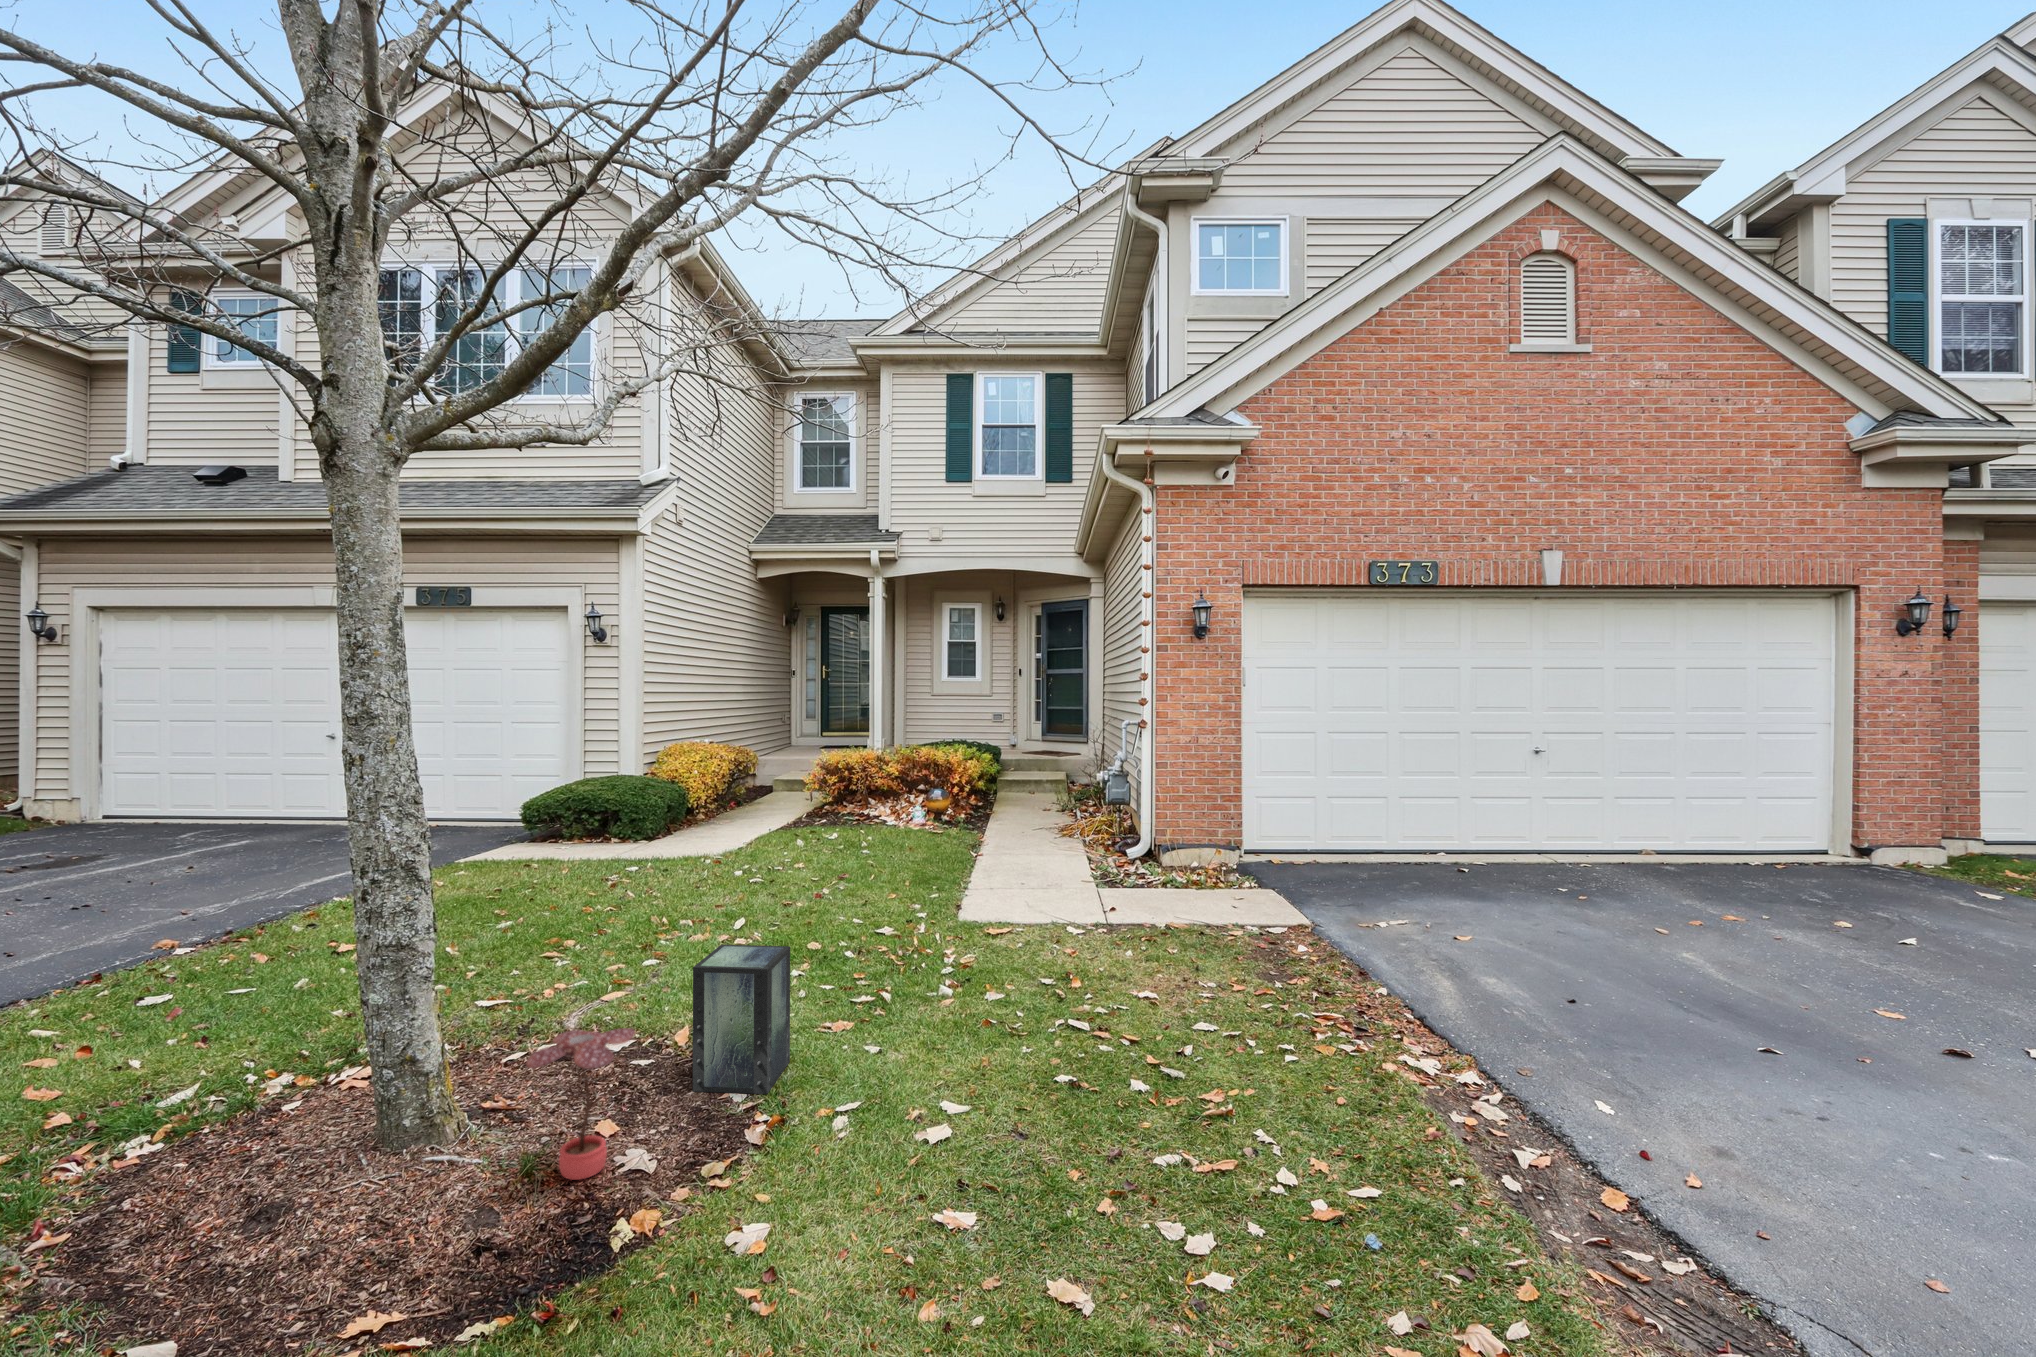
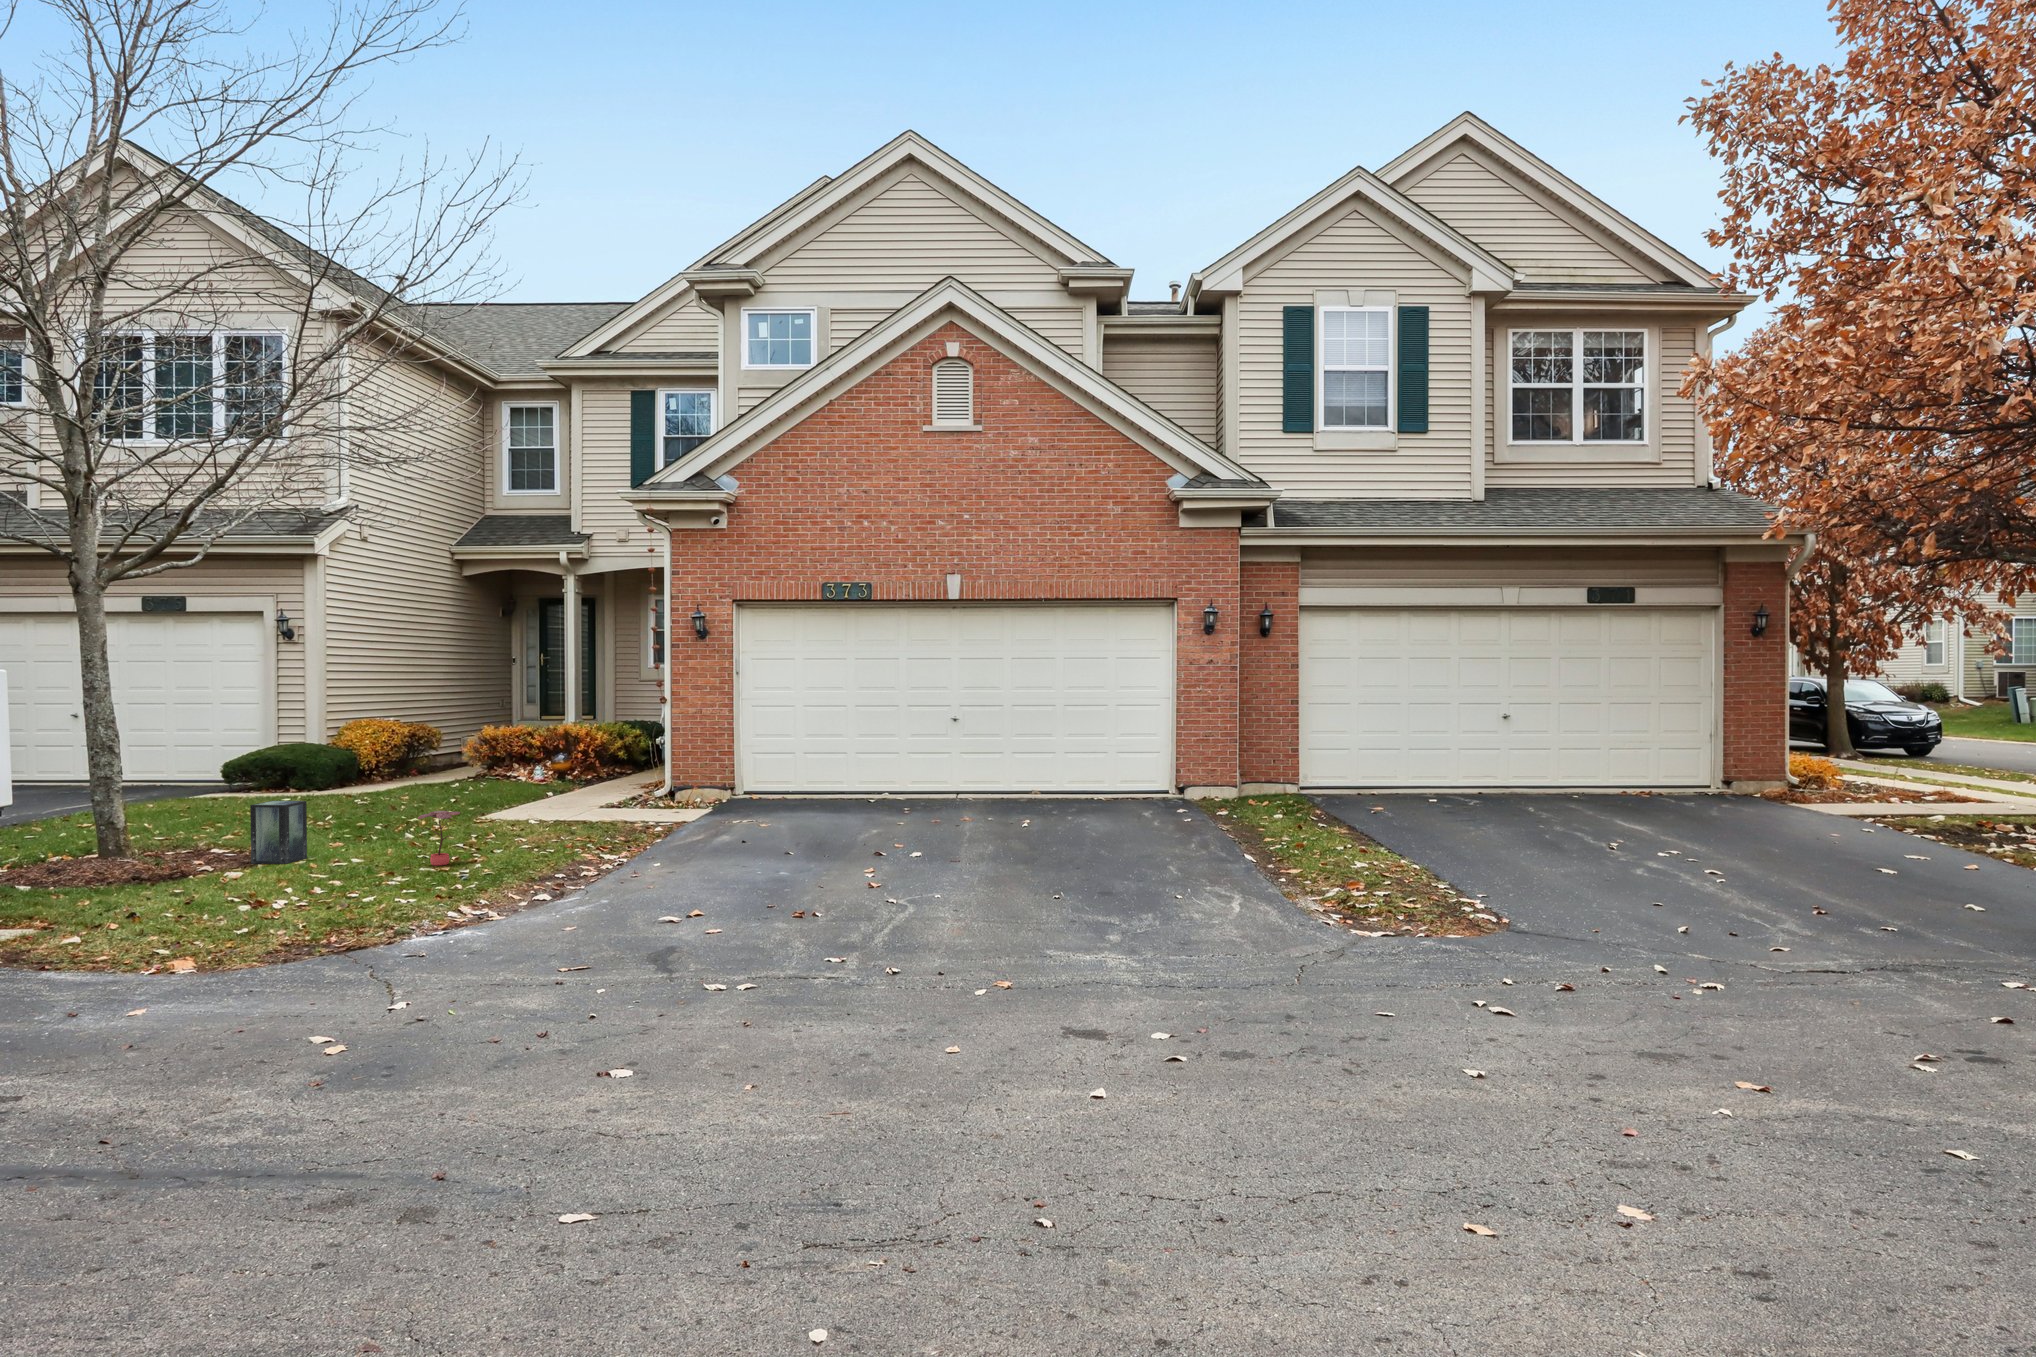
potted plant: present [526,1028,635,1180] -> present [418,811,460,866]

